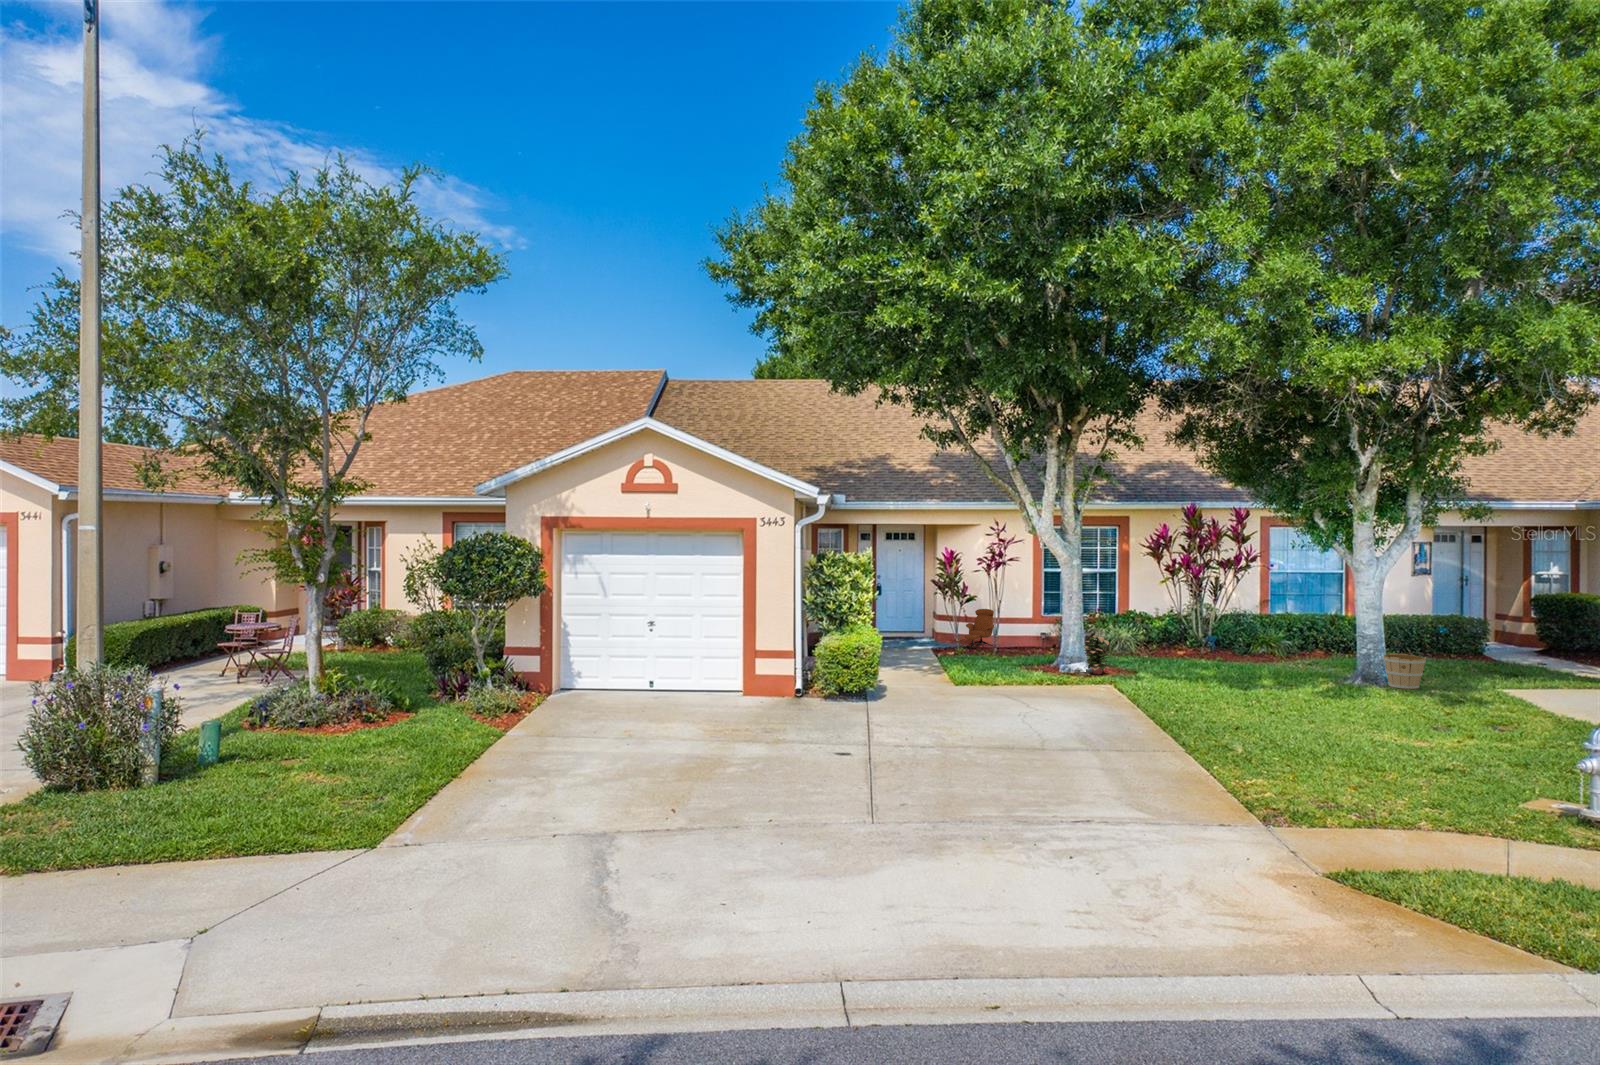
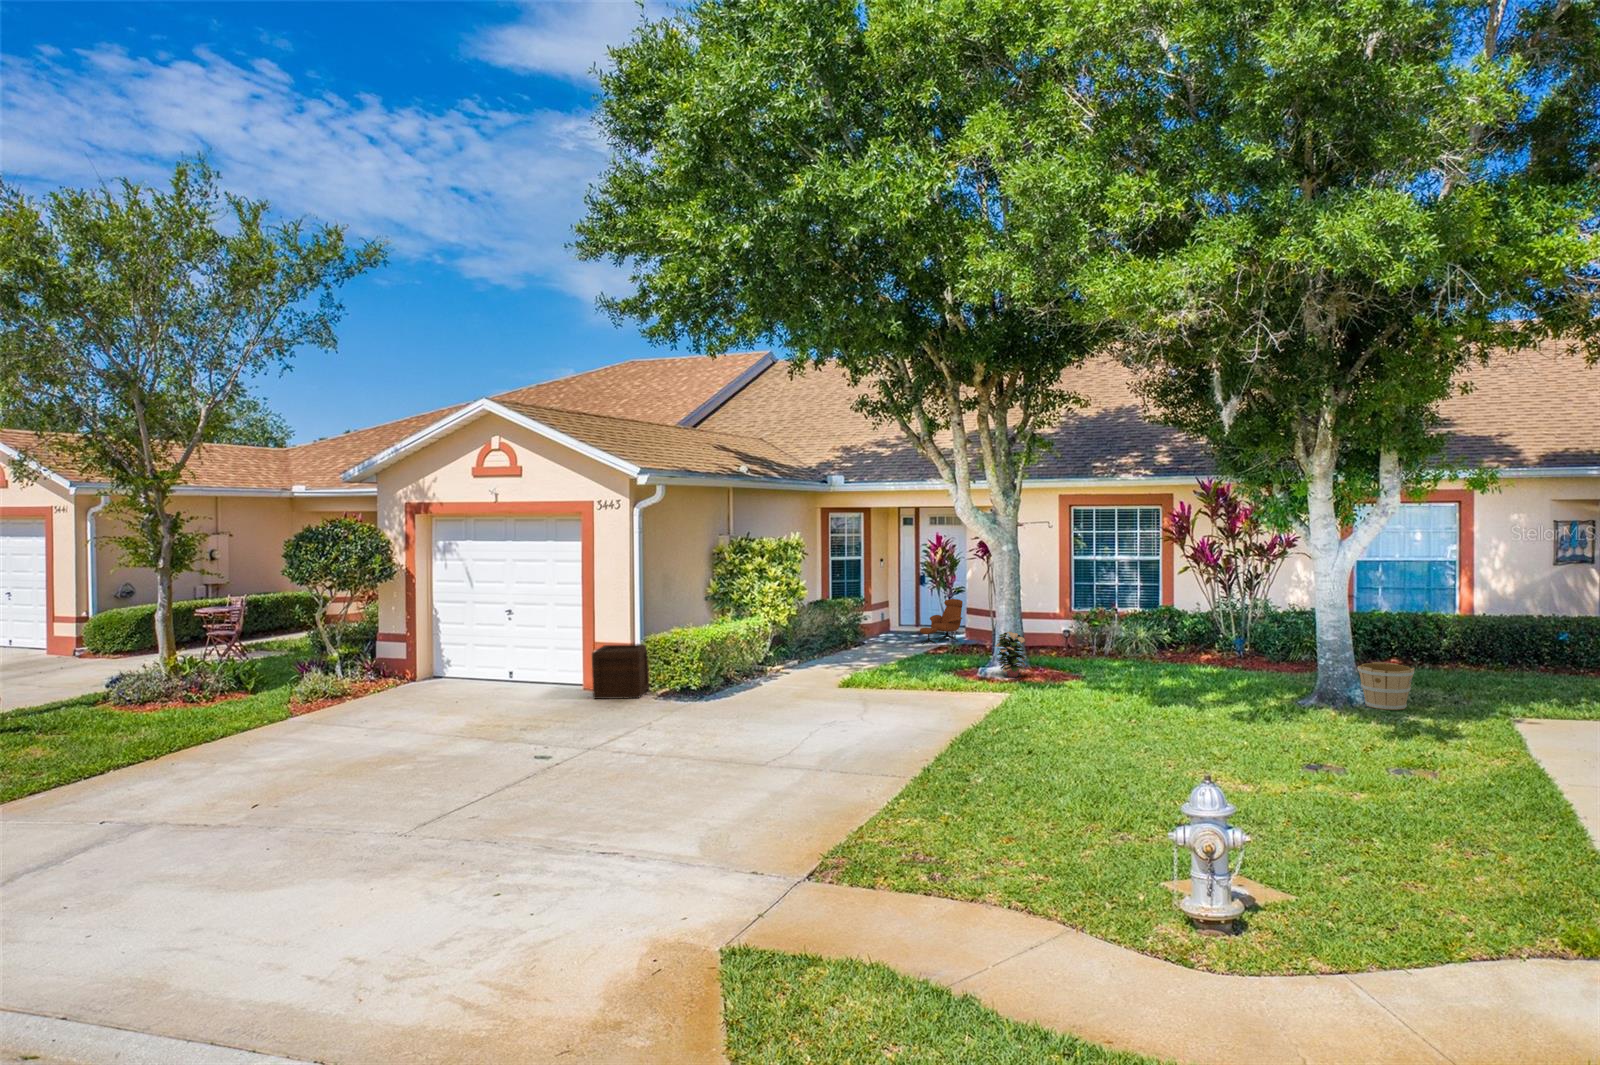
wooden crate: none [767,653,819,705] -> present [592,644,649,699]

